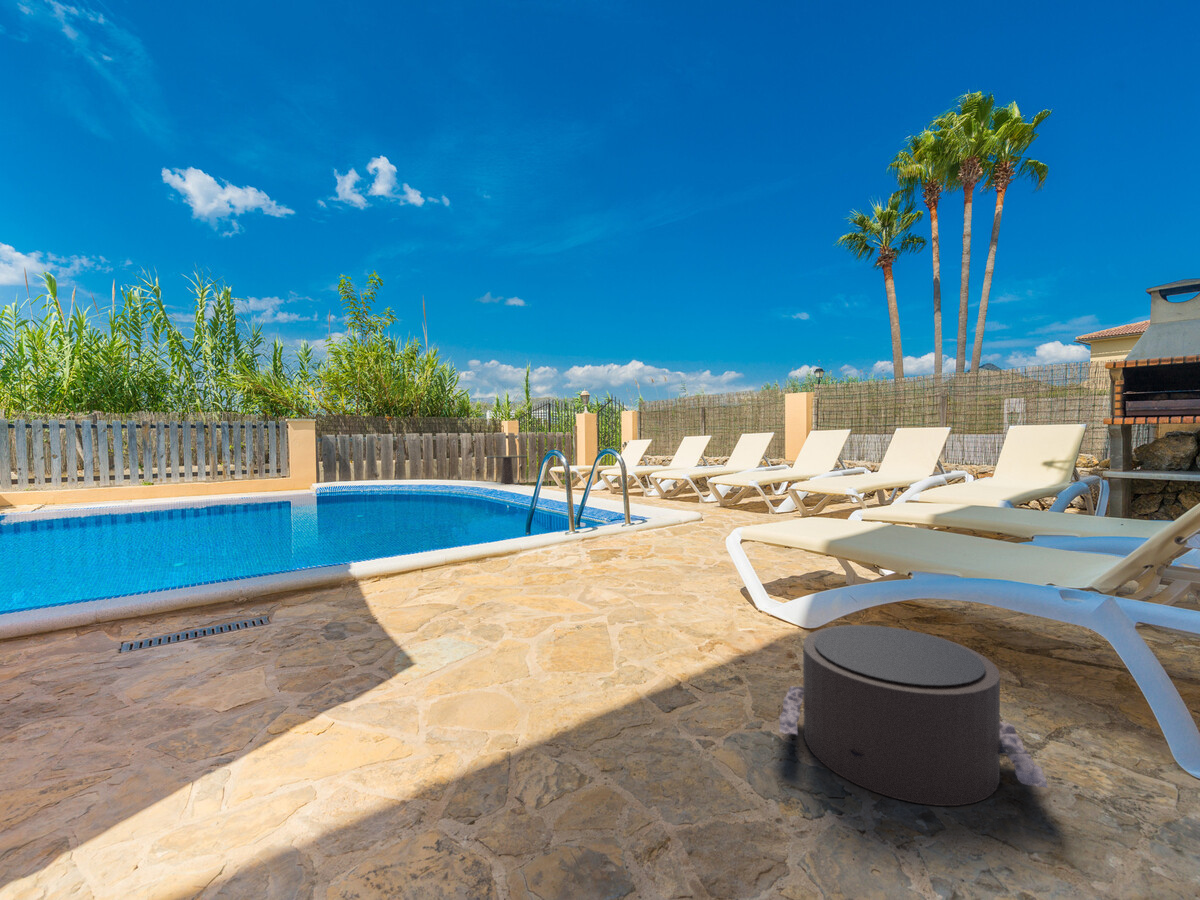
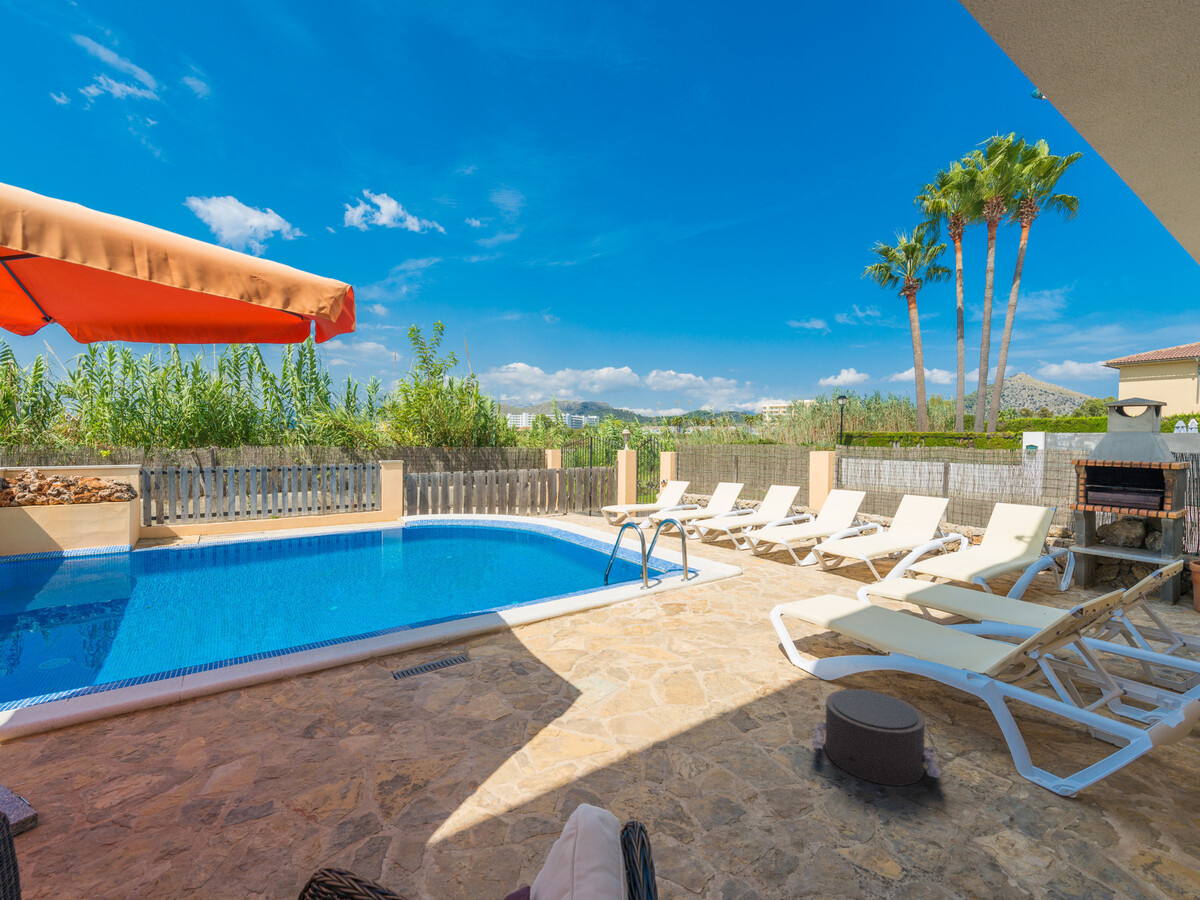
side table: present [487,455,527,484] -> none [538,487,575,514]

